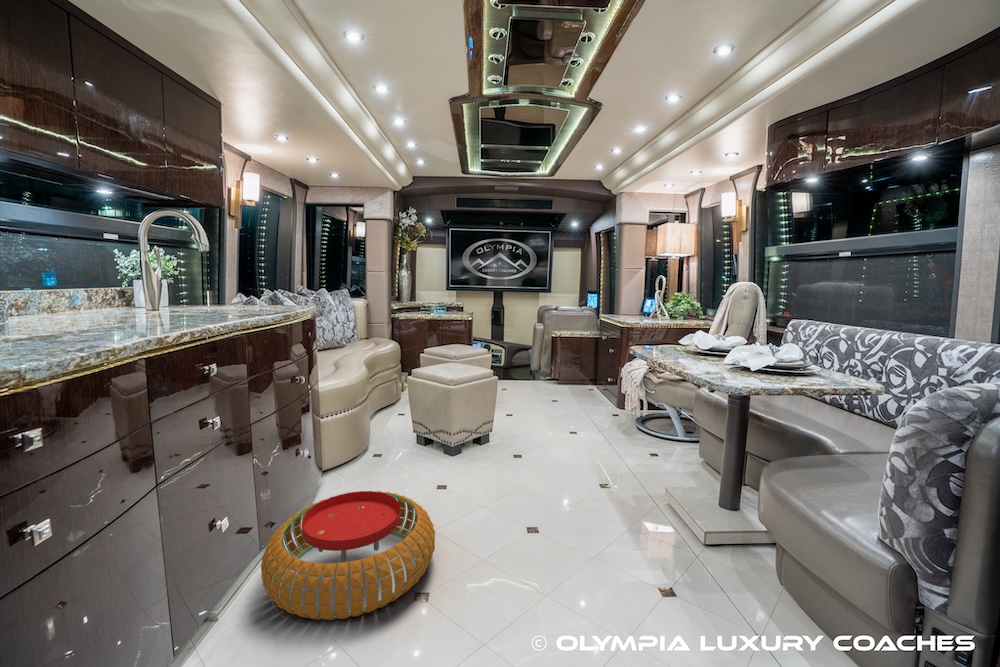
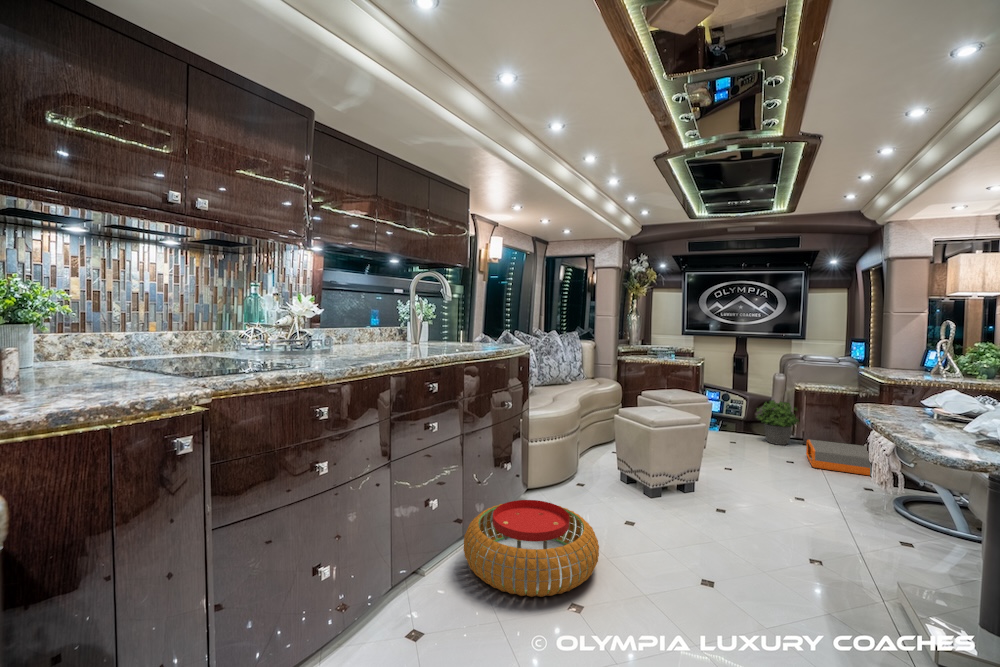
potted plant: none [517,346,548,384] -> present [757,400,799,445]
storage box: none [556,377,607,400] -> present [806,439,870,476]

